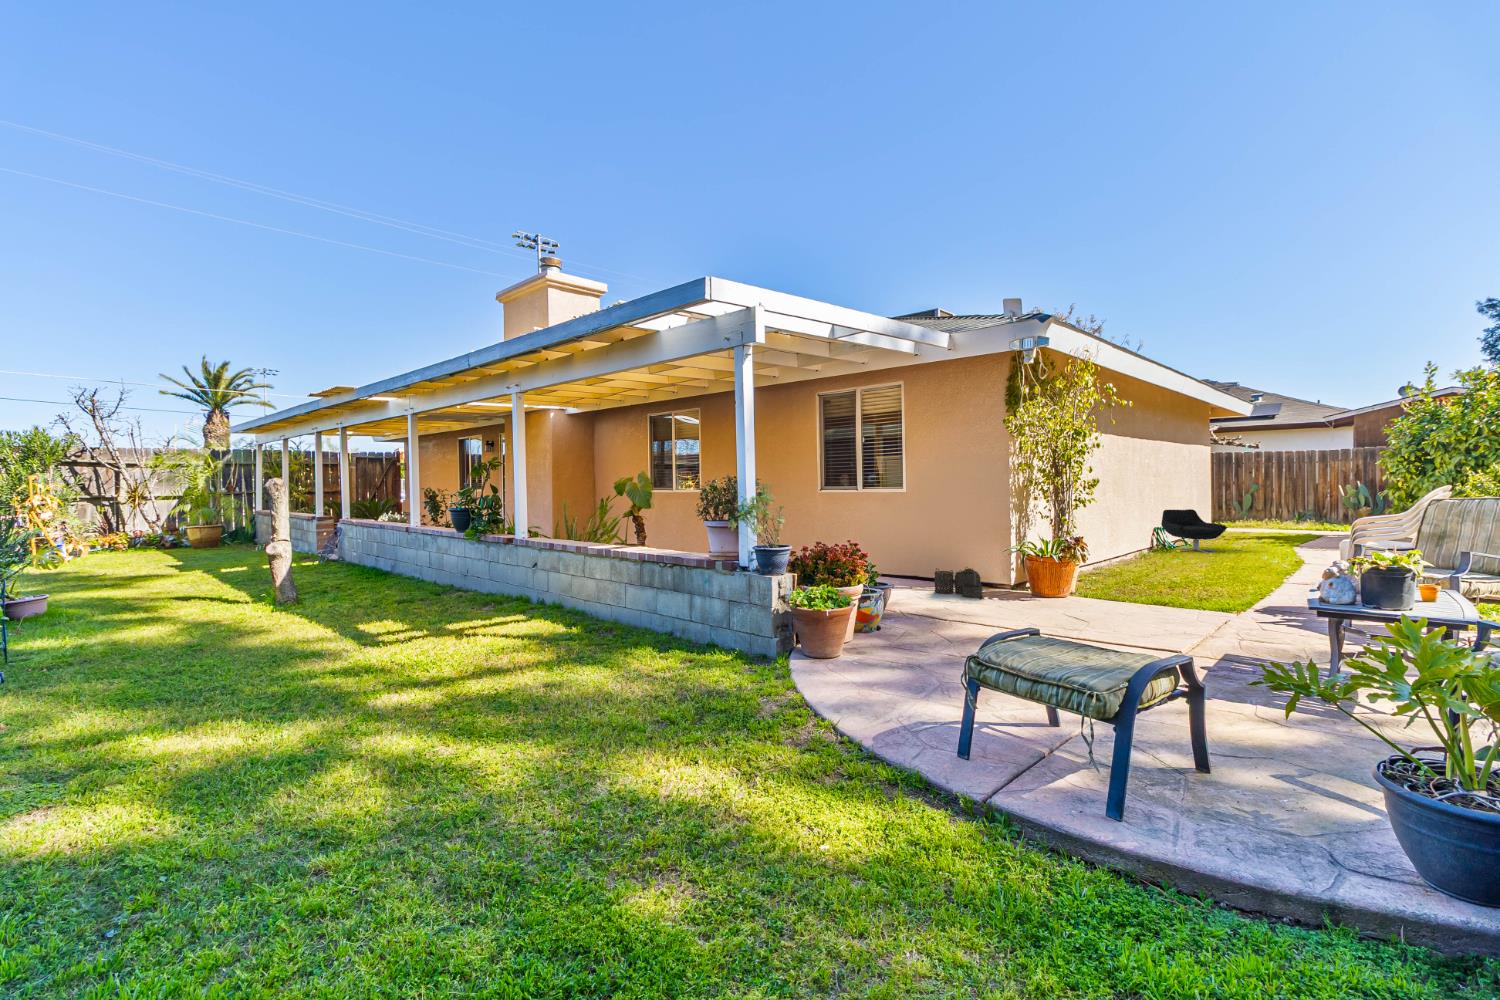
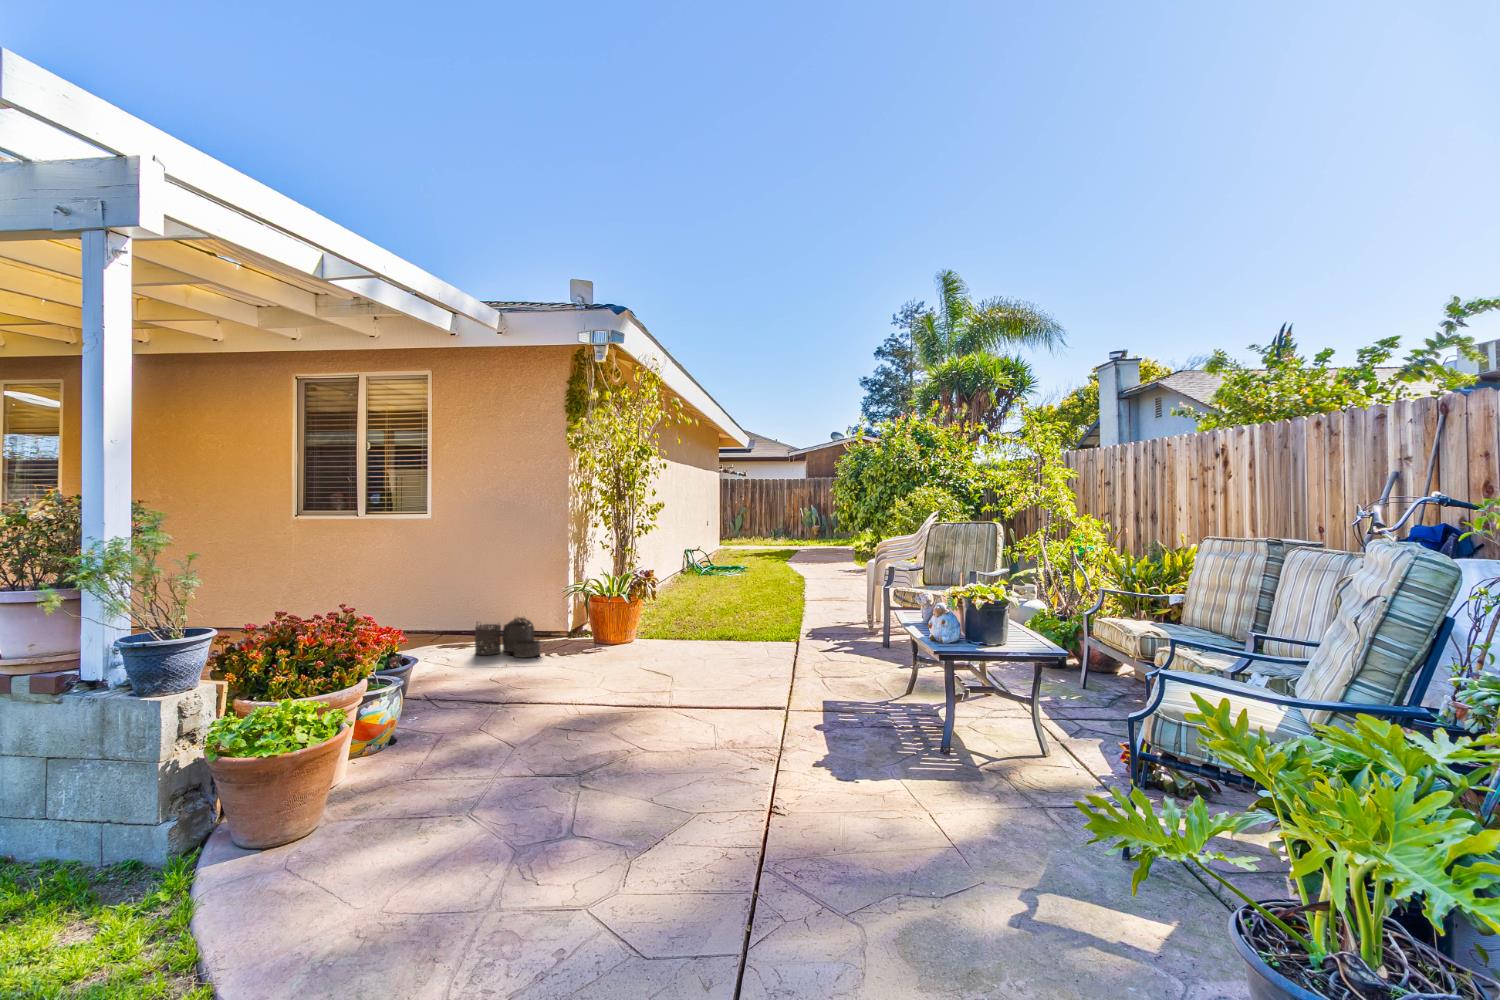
lounge chair: present [1161,509,1227,553] -> none [696,532,749,574]

